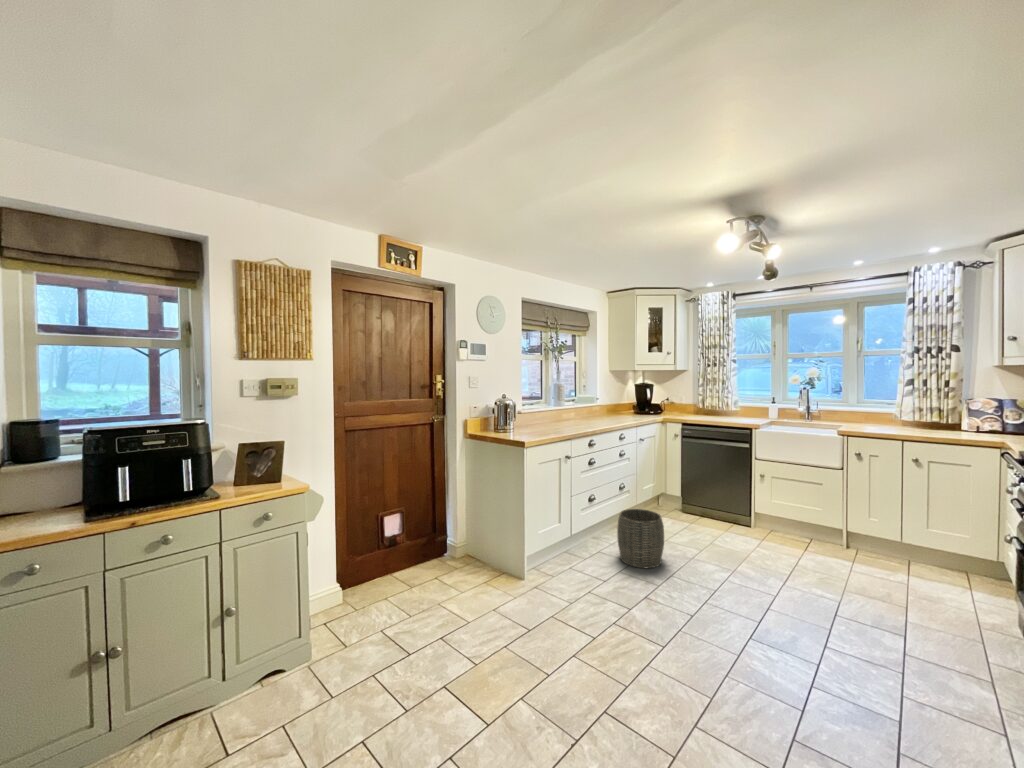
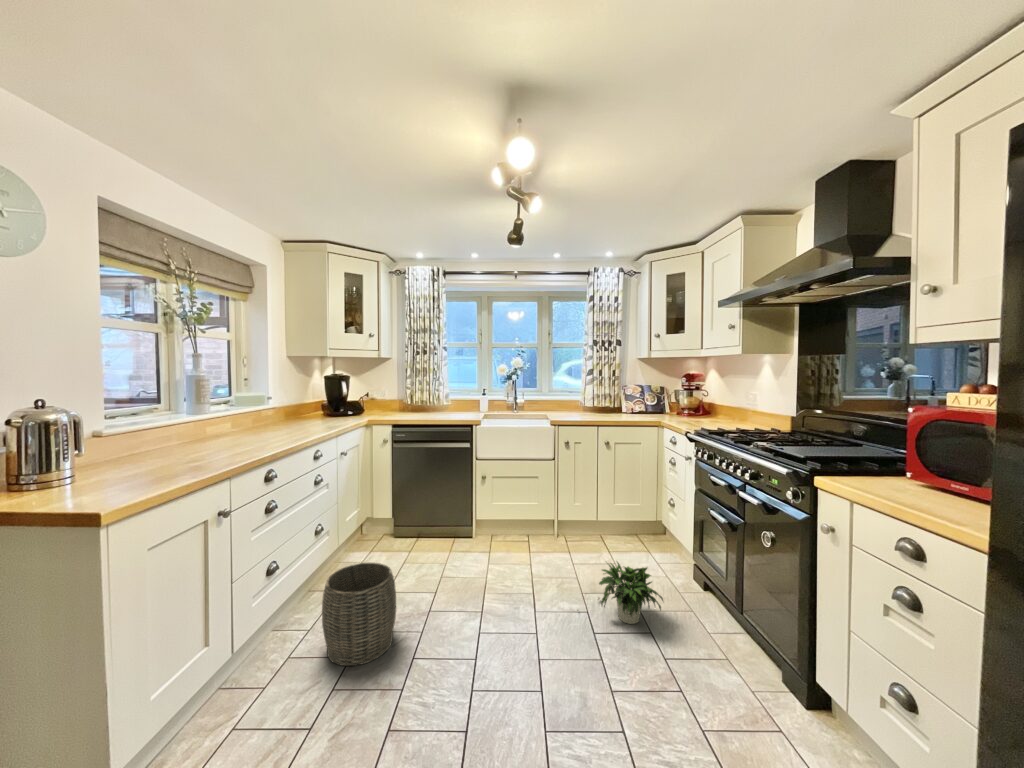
potted plant: none [826,560,929,626] -> present [598,562,663,624]

